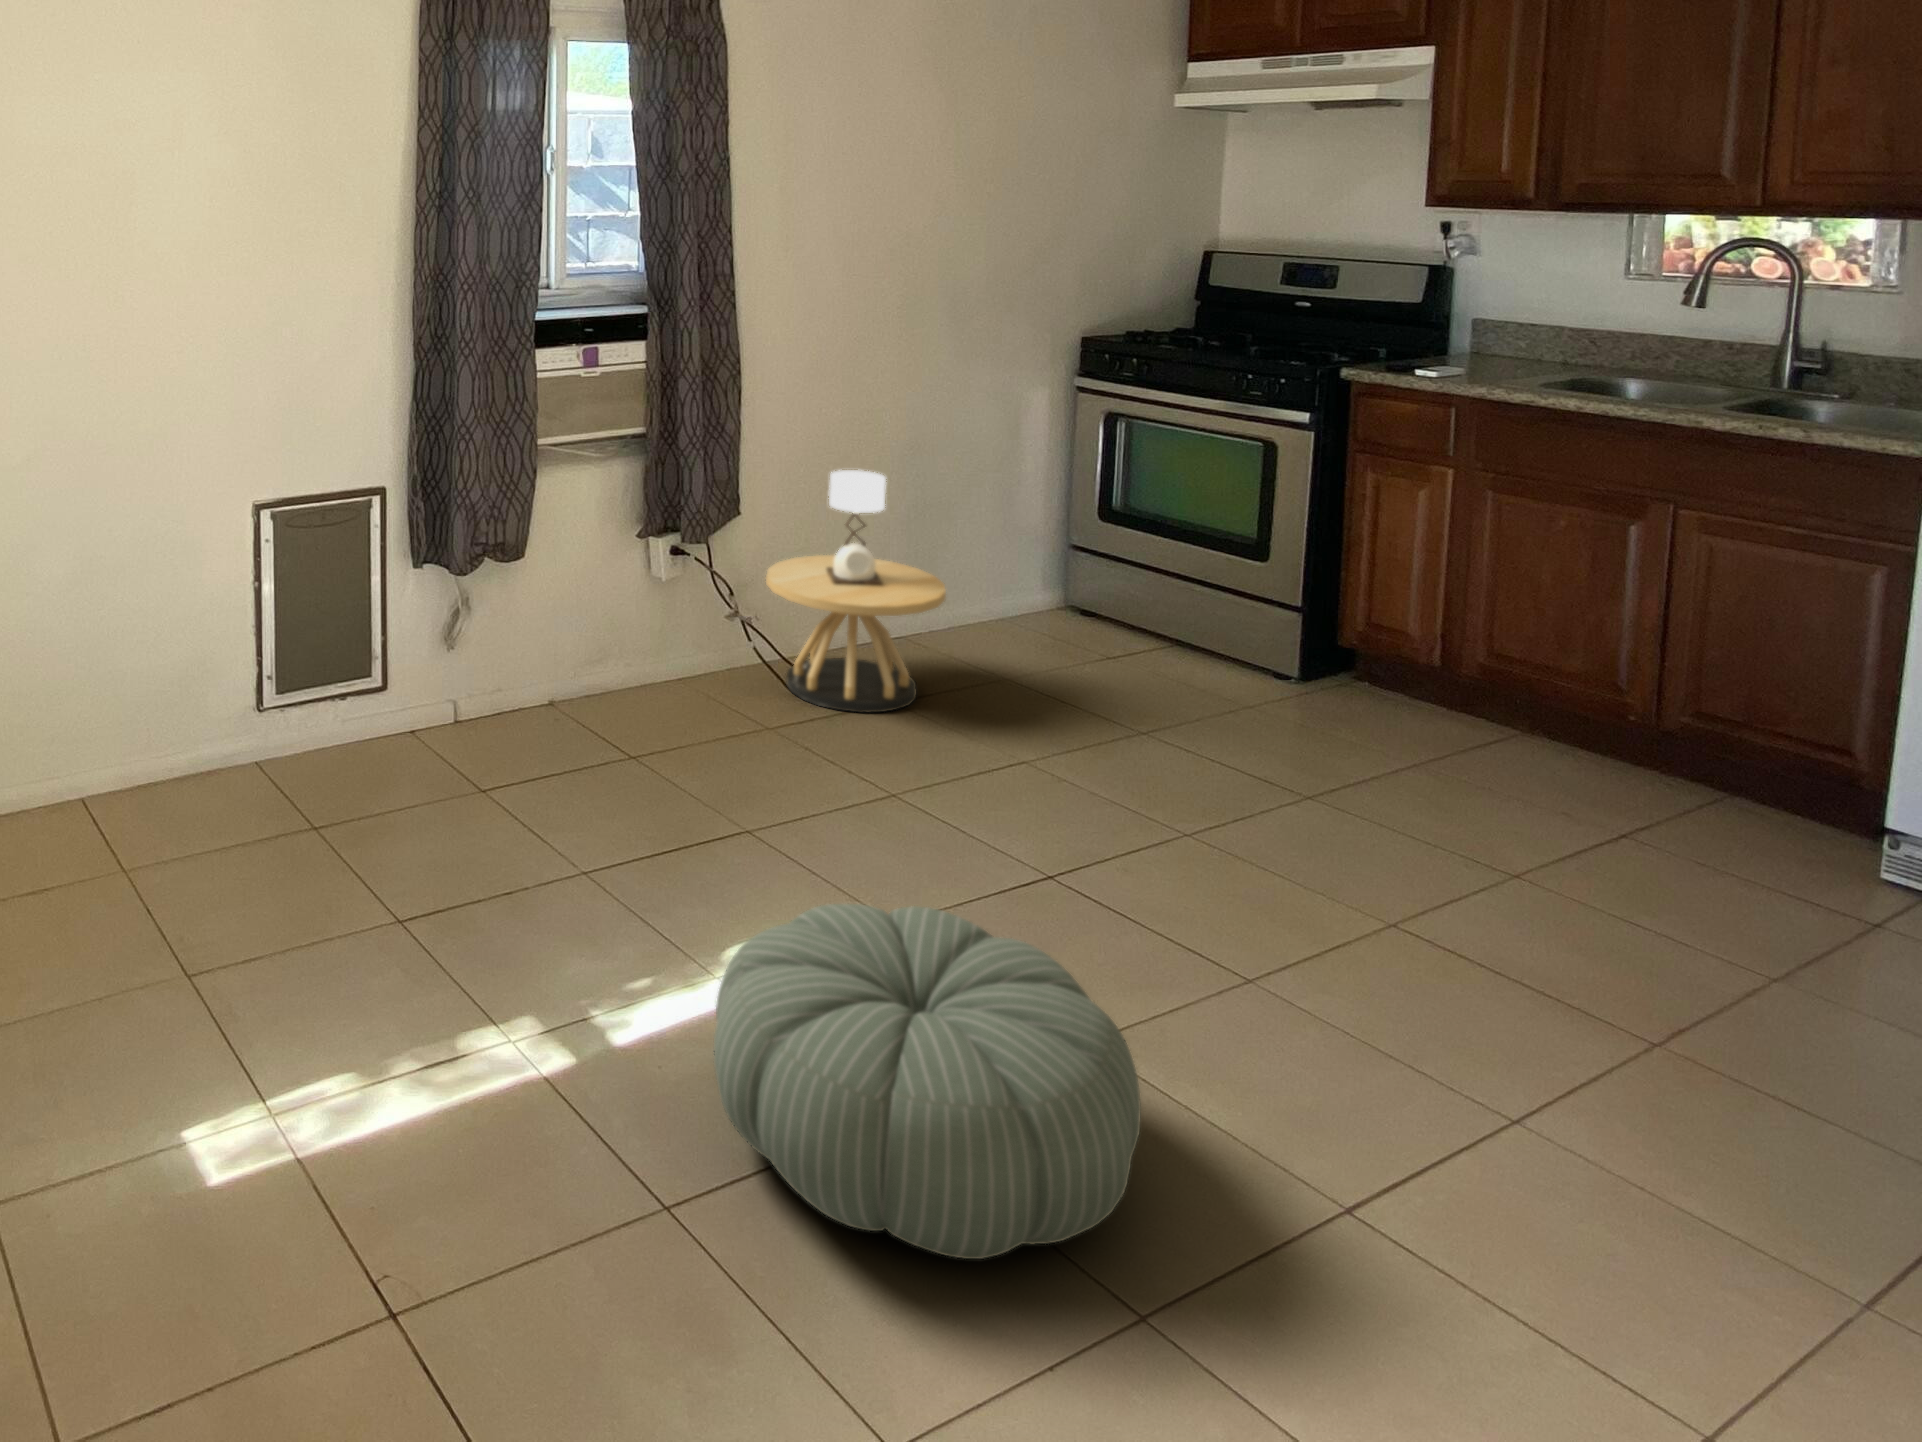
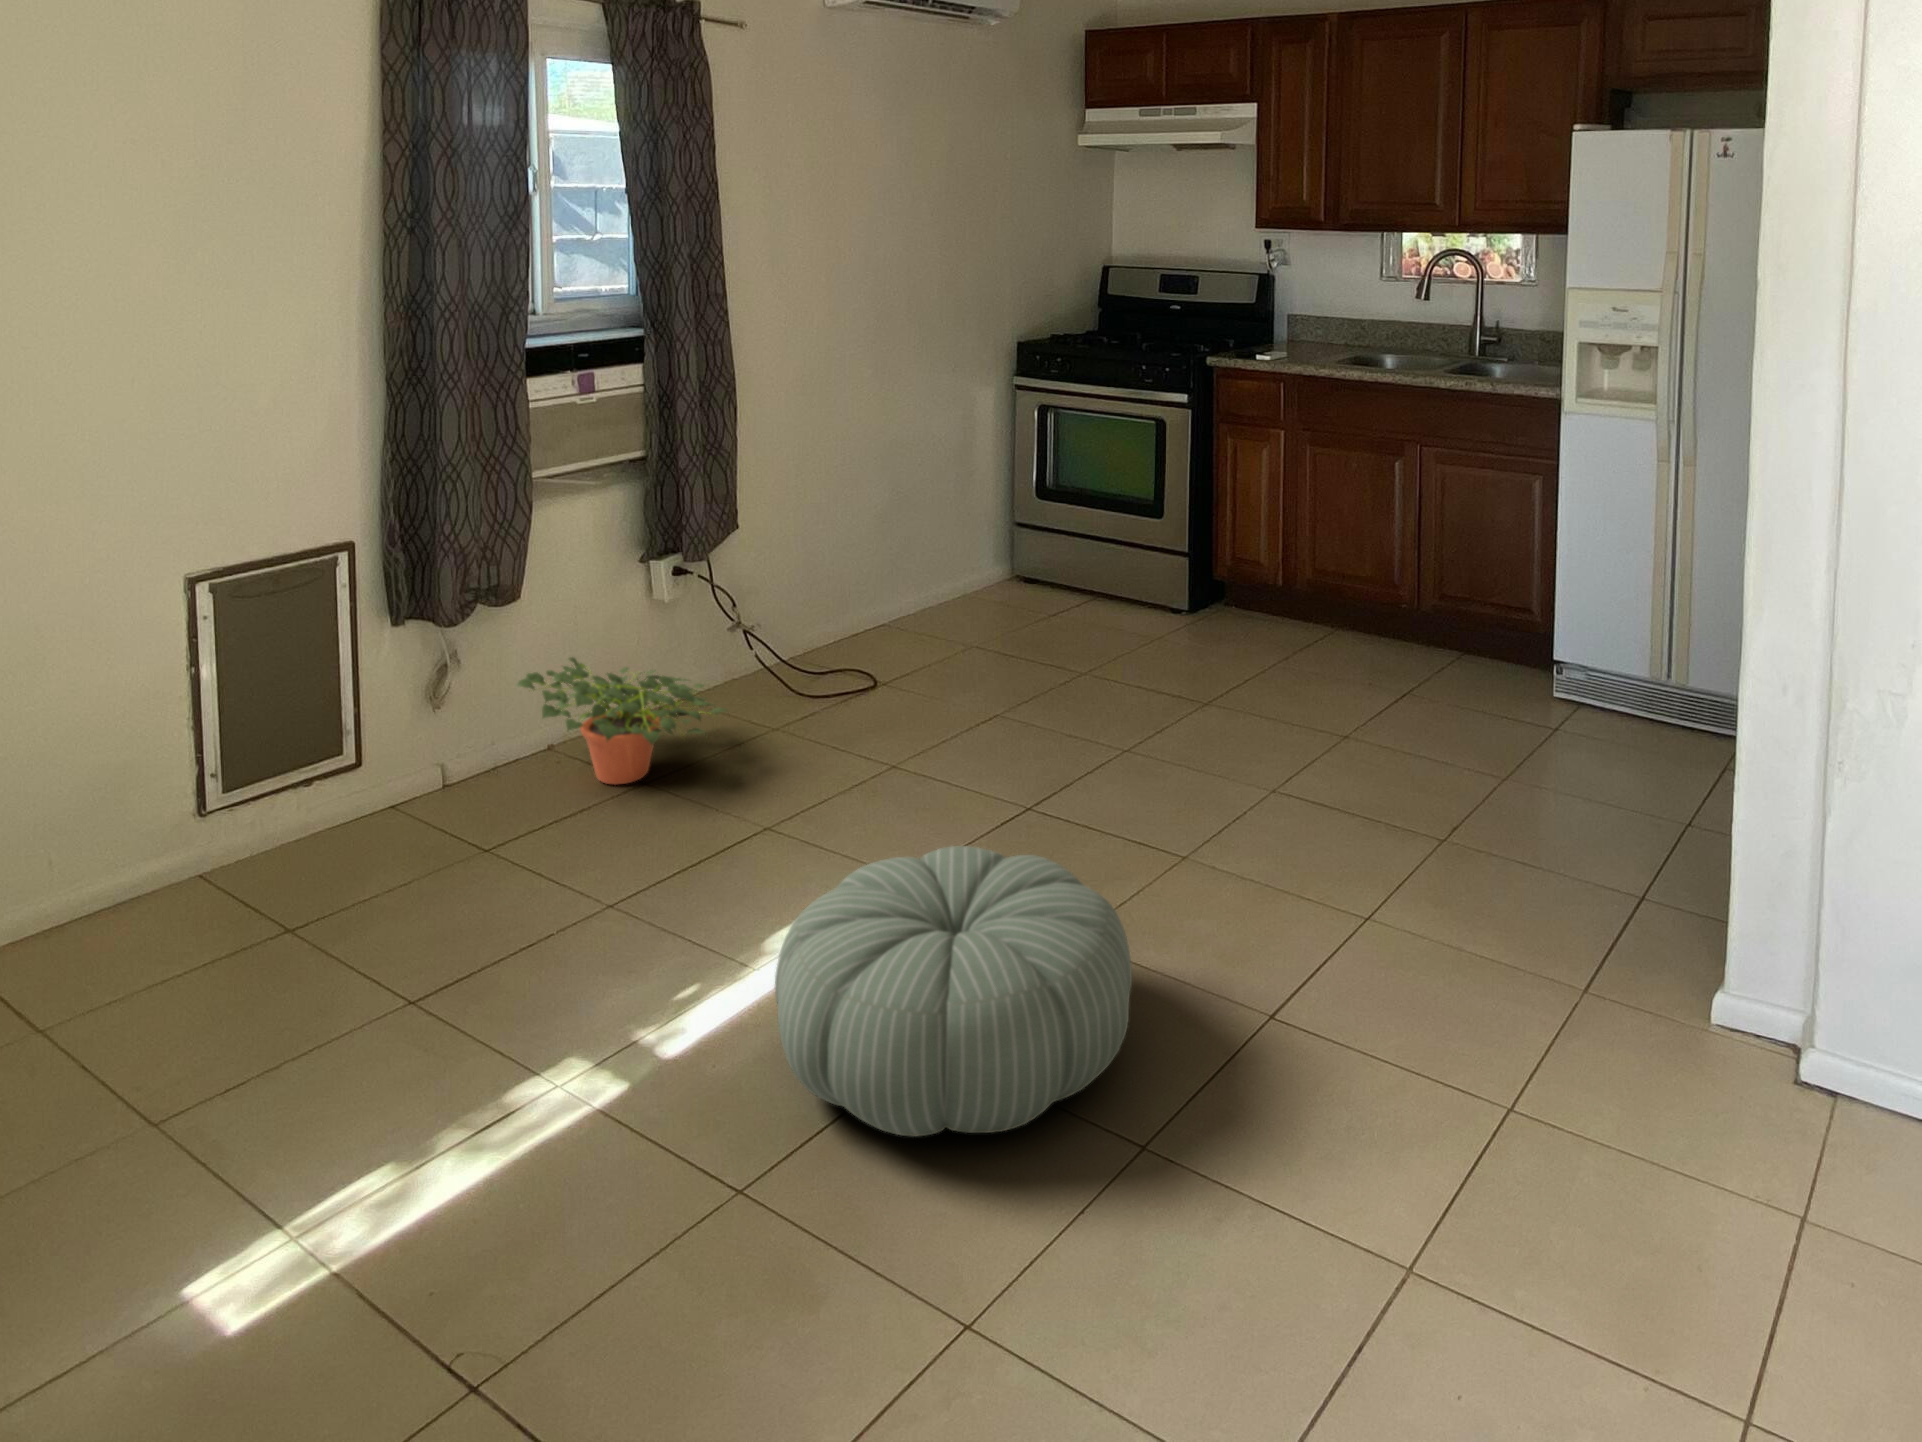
side table: present [766,470,946,712] -> none [764,475,927,702]
potted plant: none [516,621,718,754] -> present [517,657,727,784]

